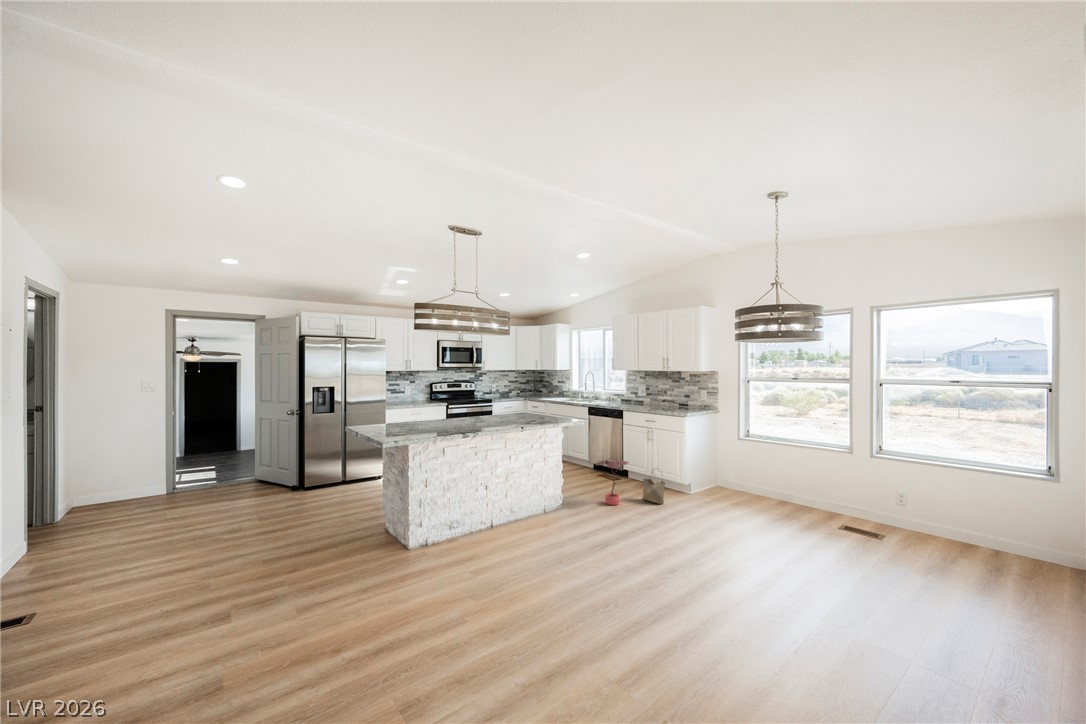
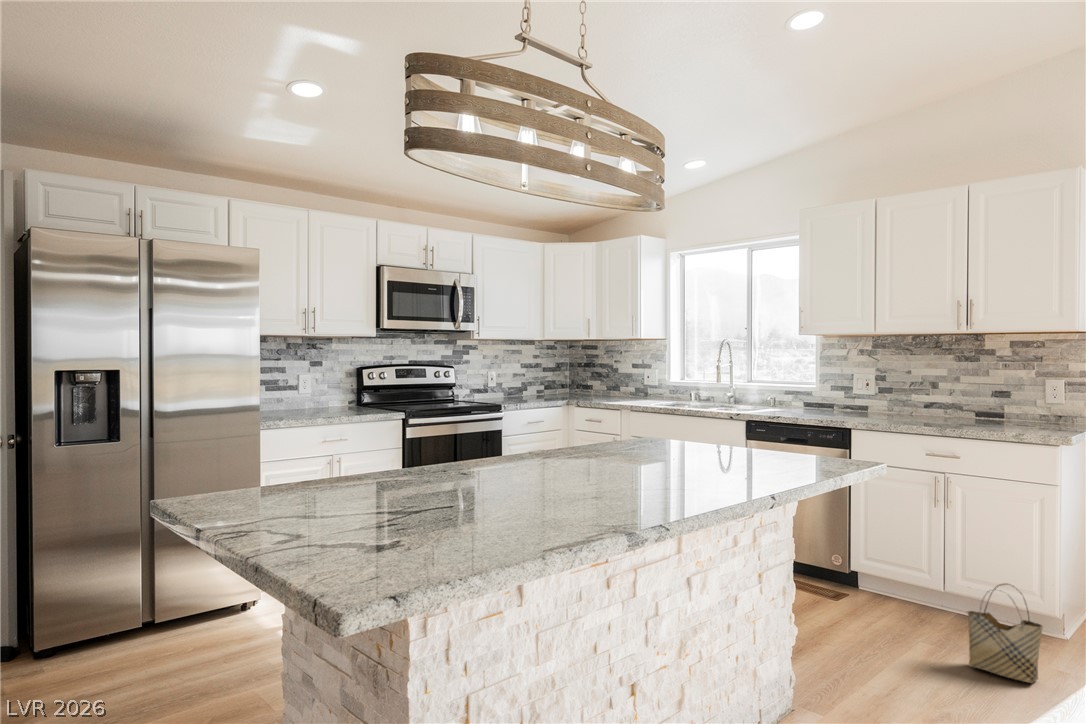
potted plant: present [596,459,628,505] -> none [855,562,947,691]

